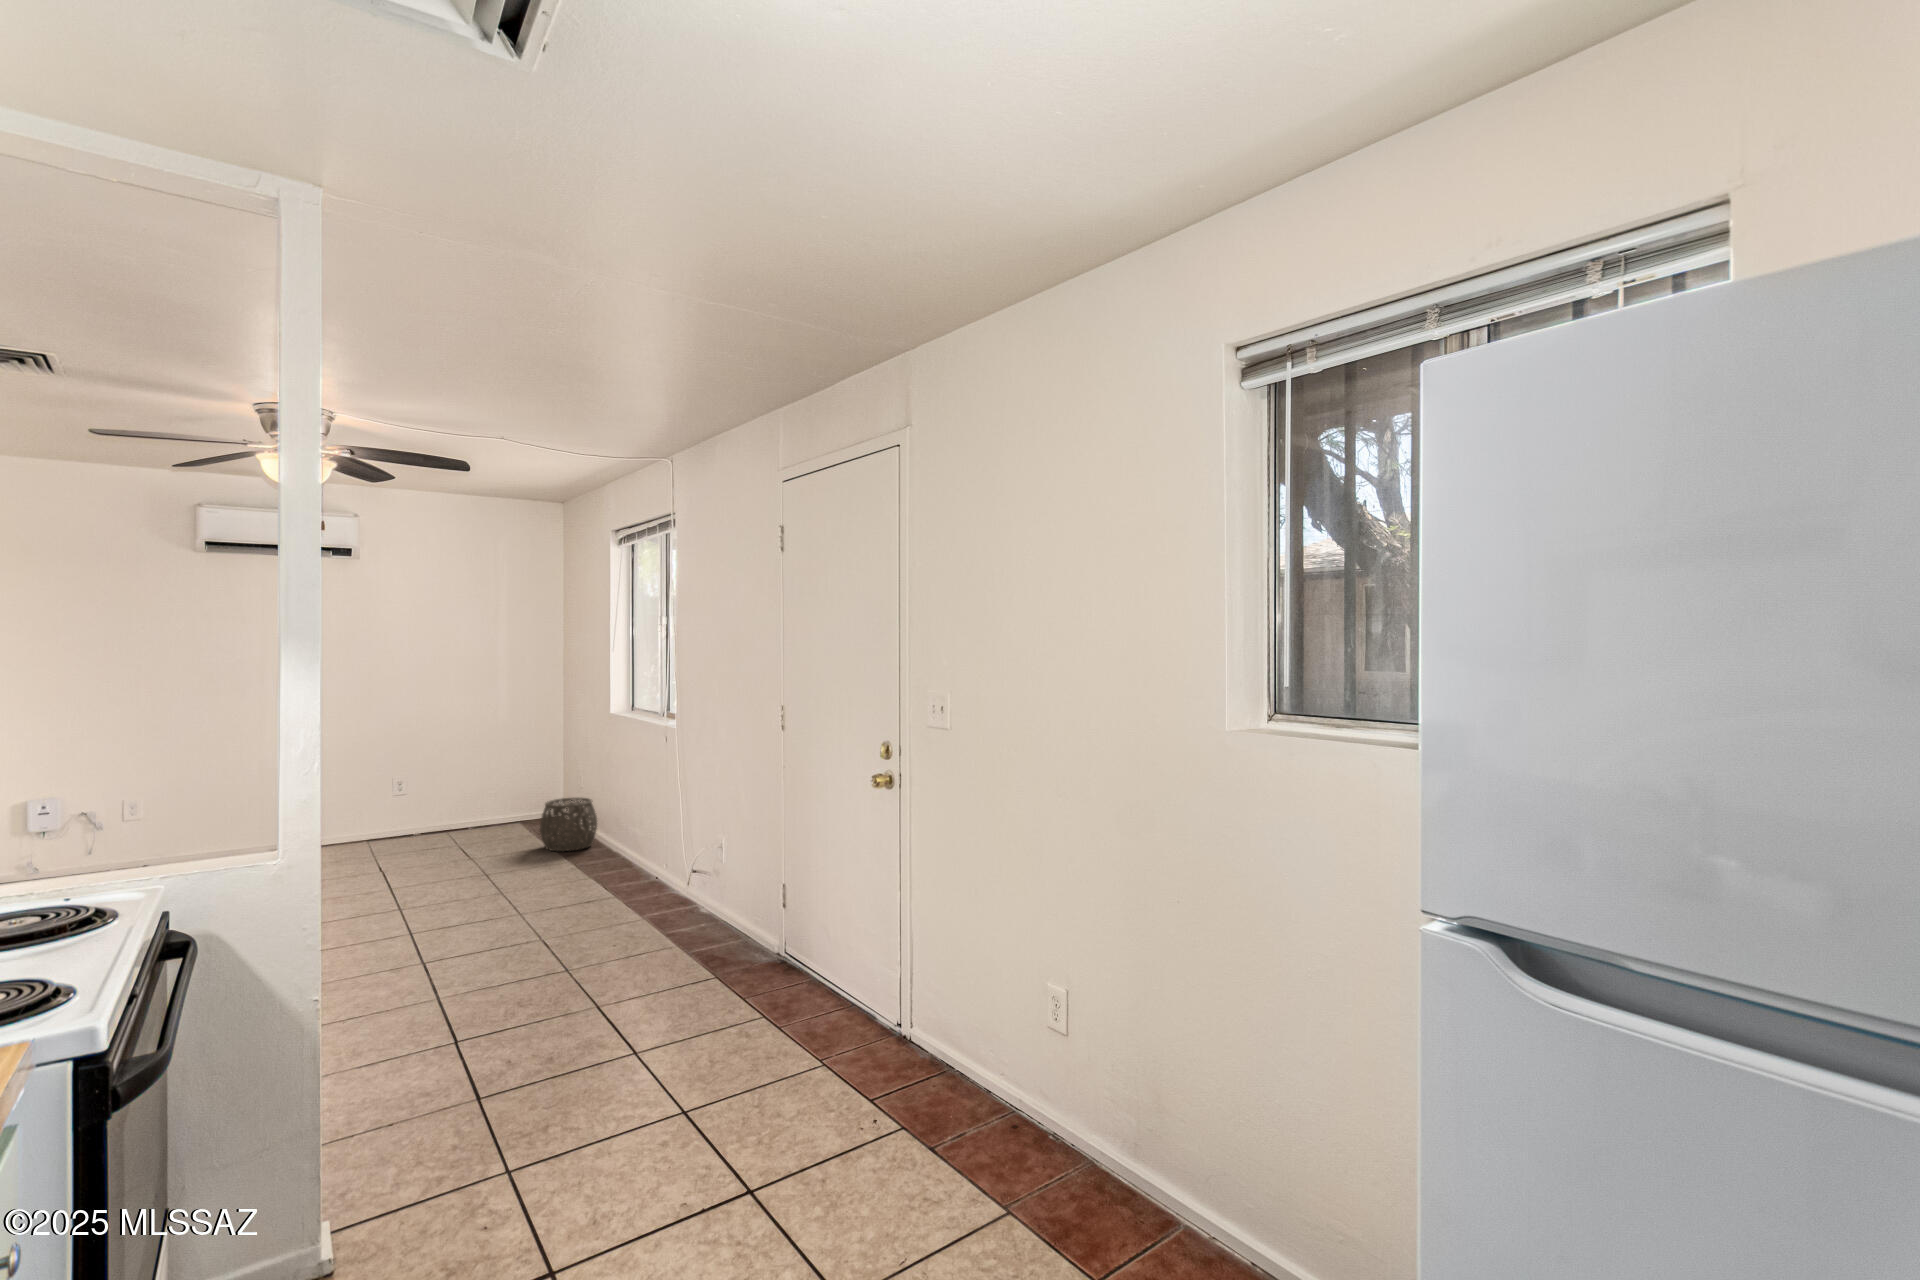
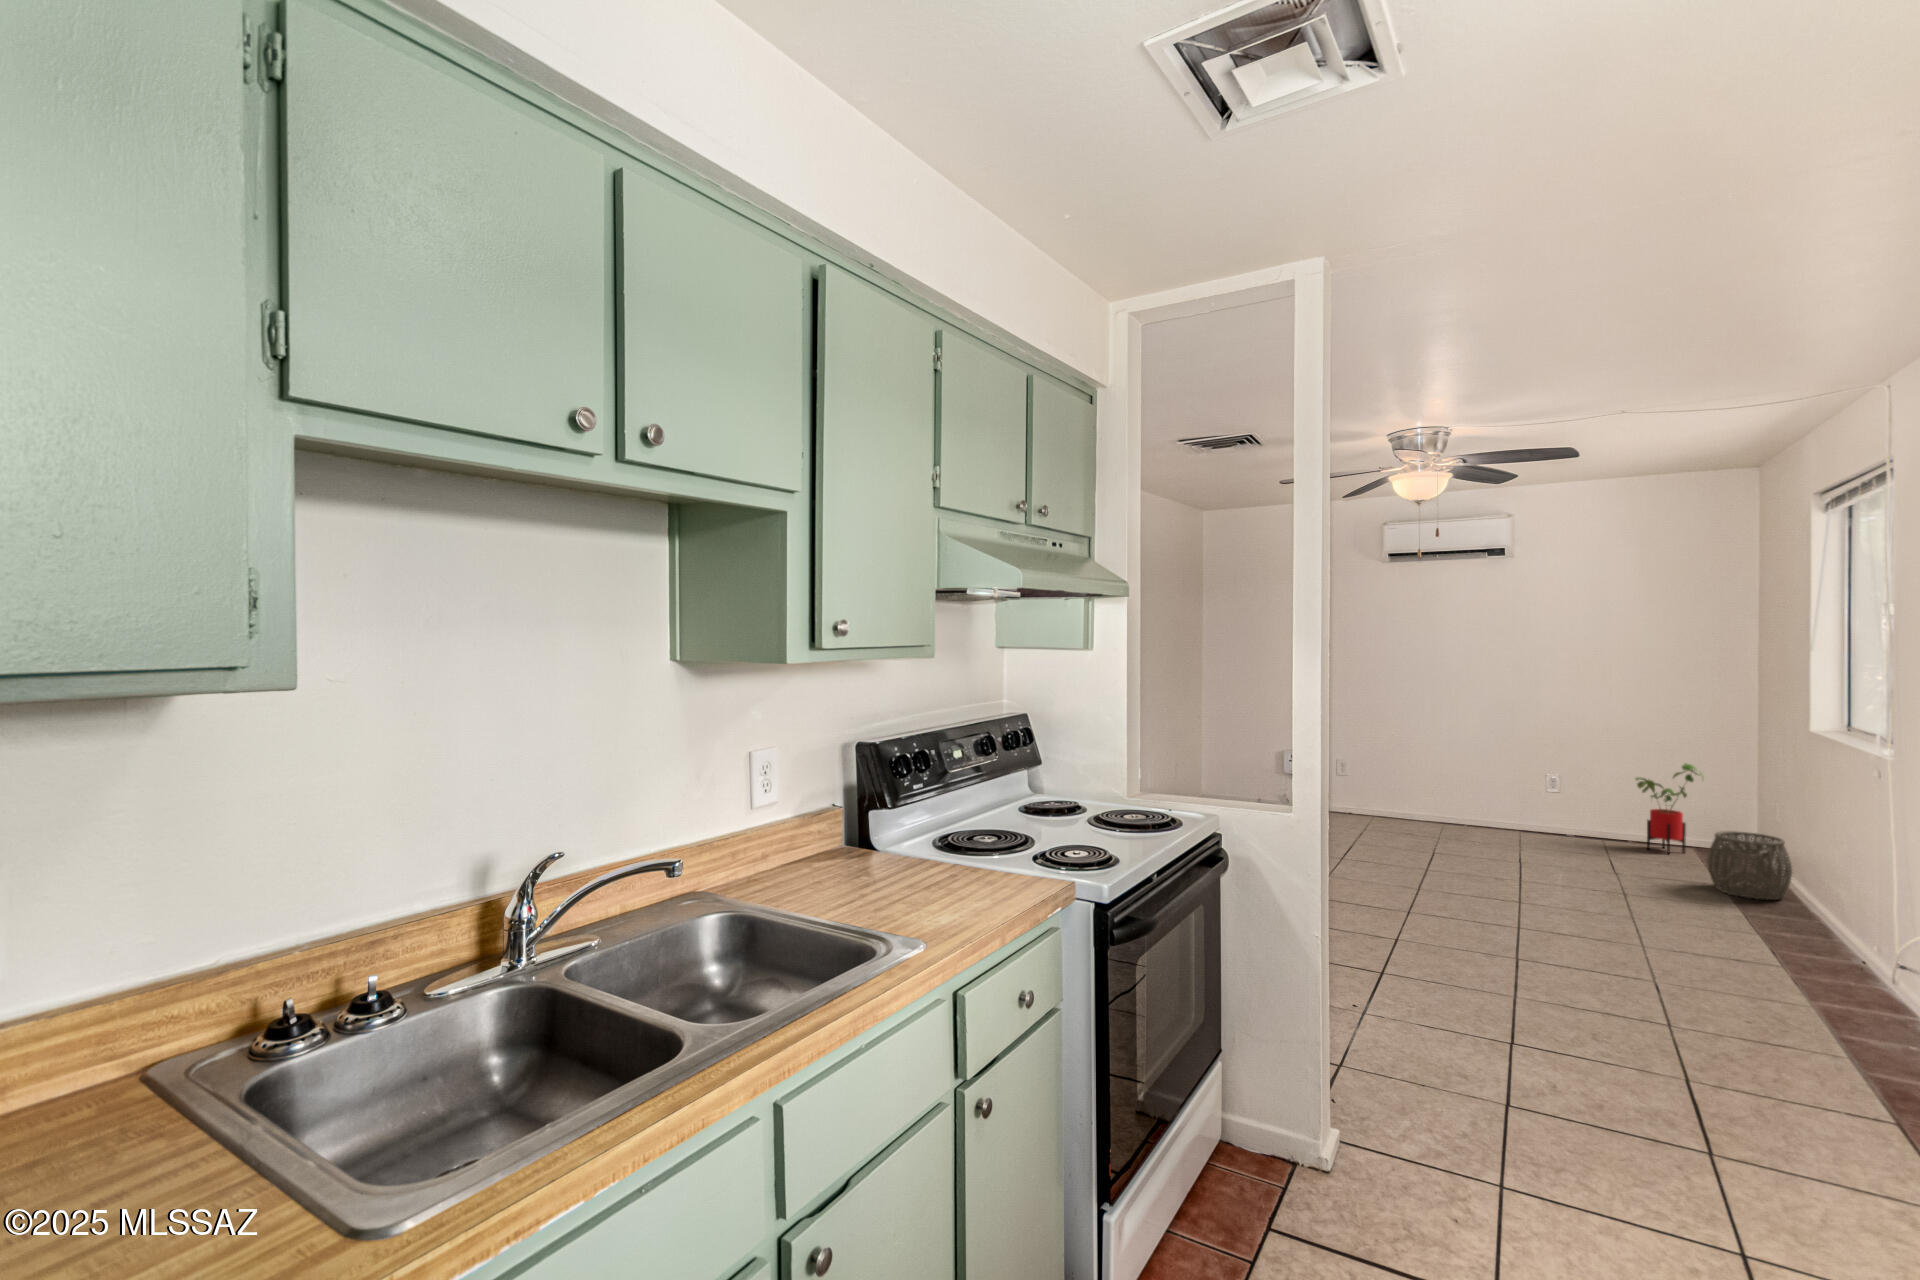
house plant: none [471,748,525,829] -> present [1636,763,1702,854]

